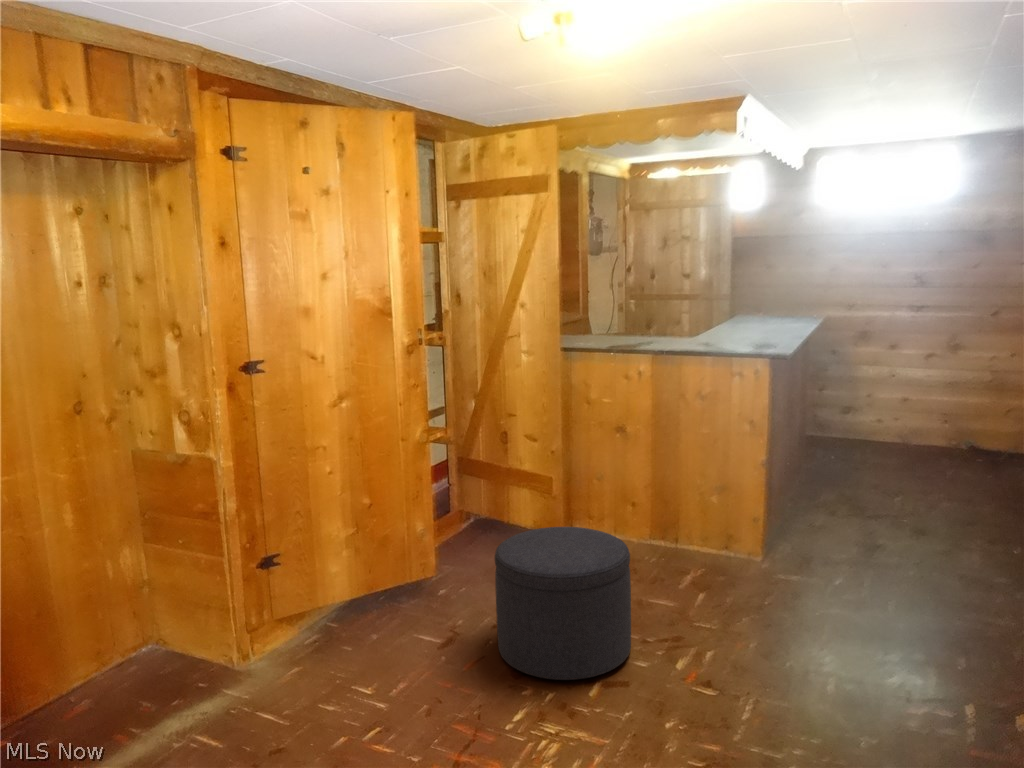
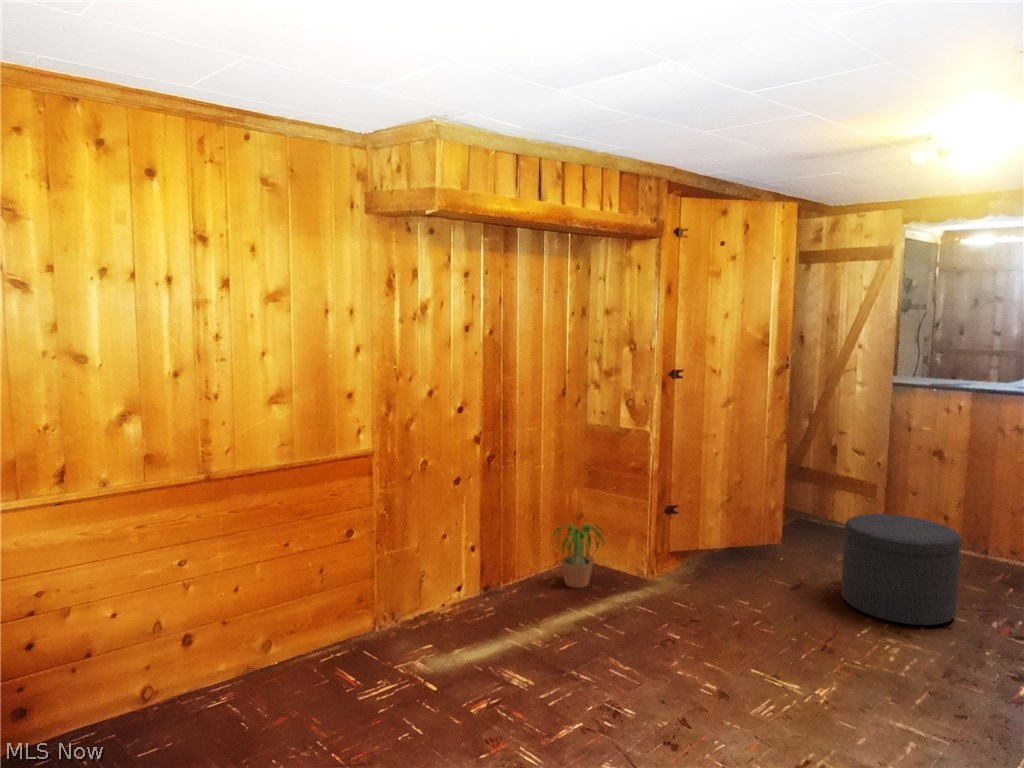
potted plant: none [60,609,171,715] -> present [553,523,604,588]

